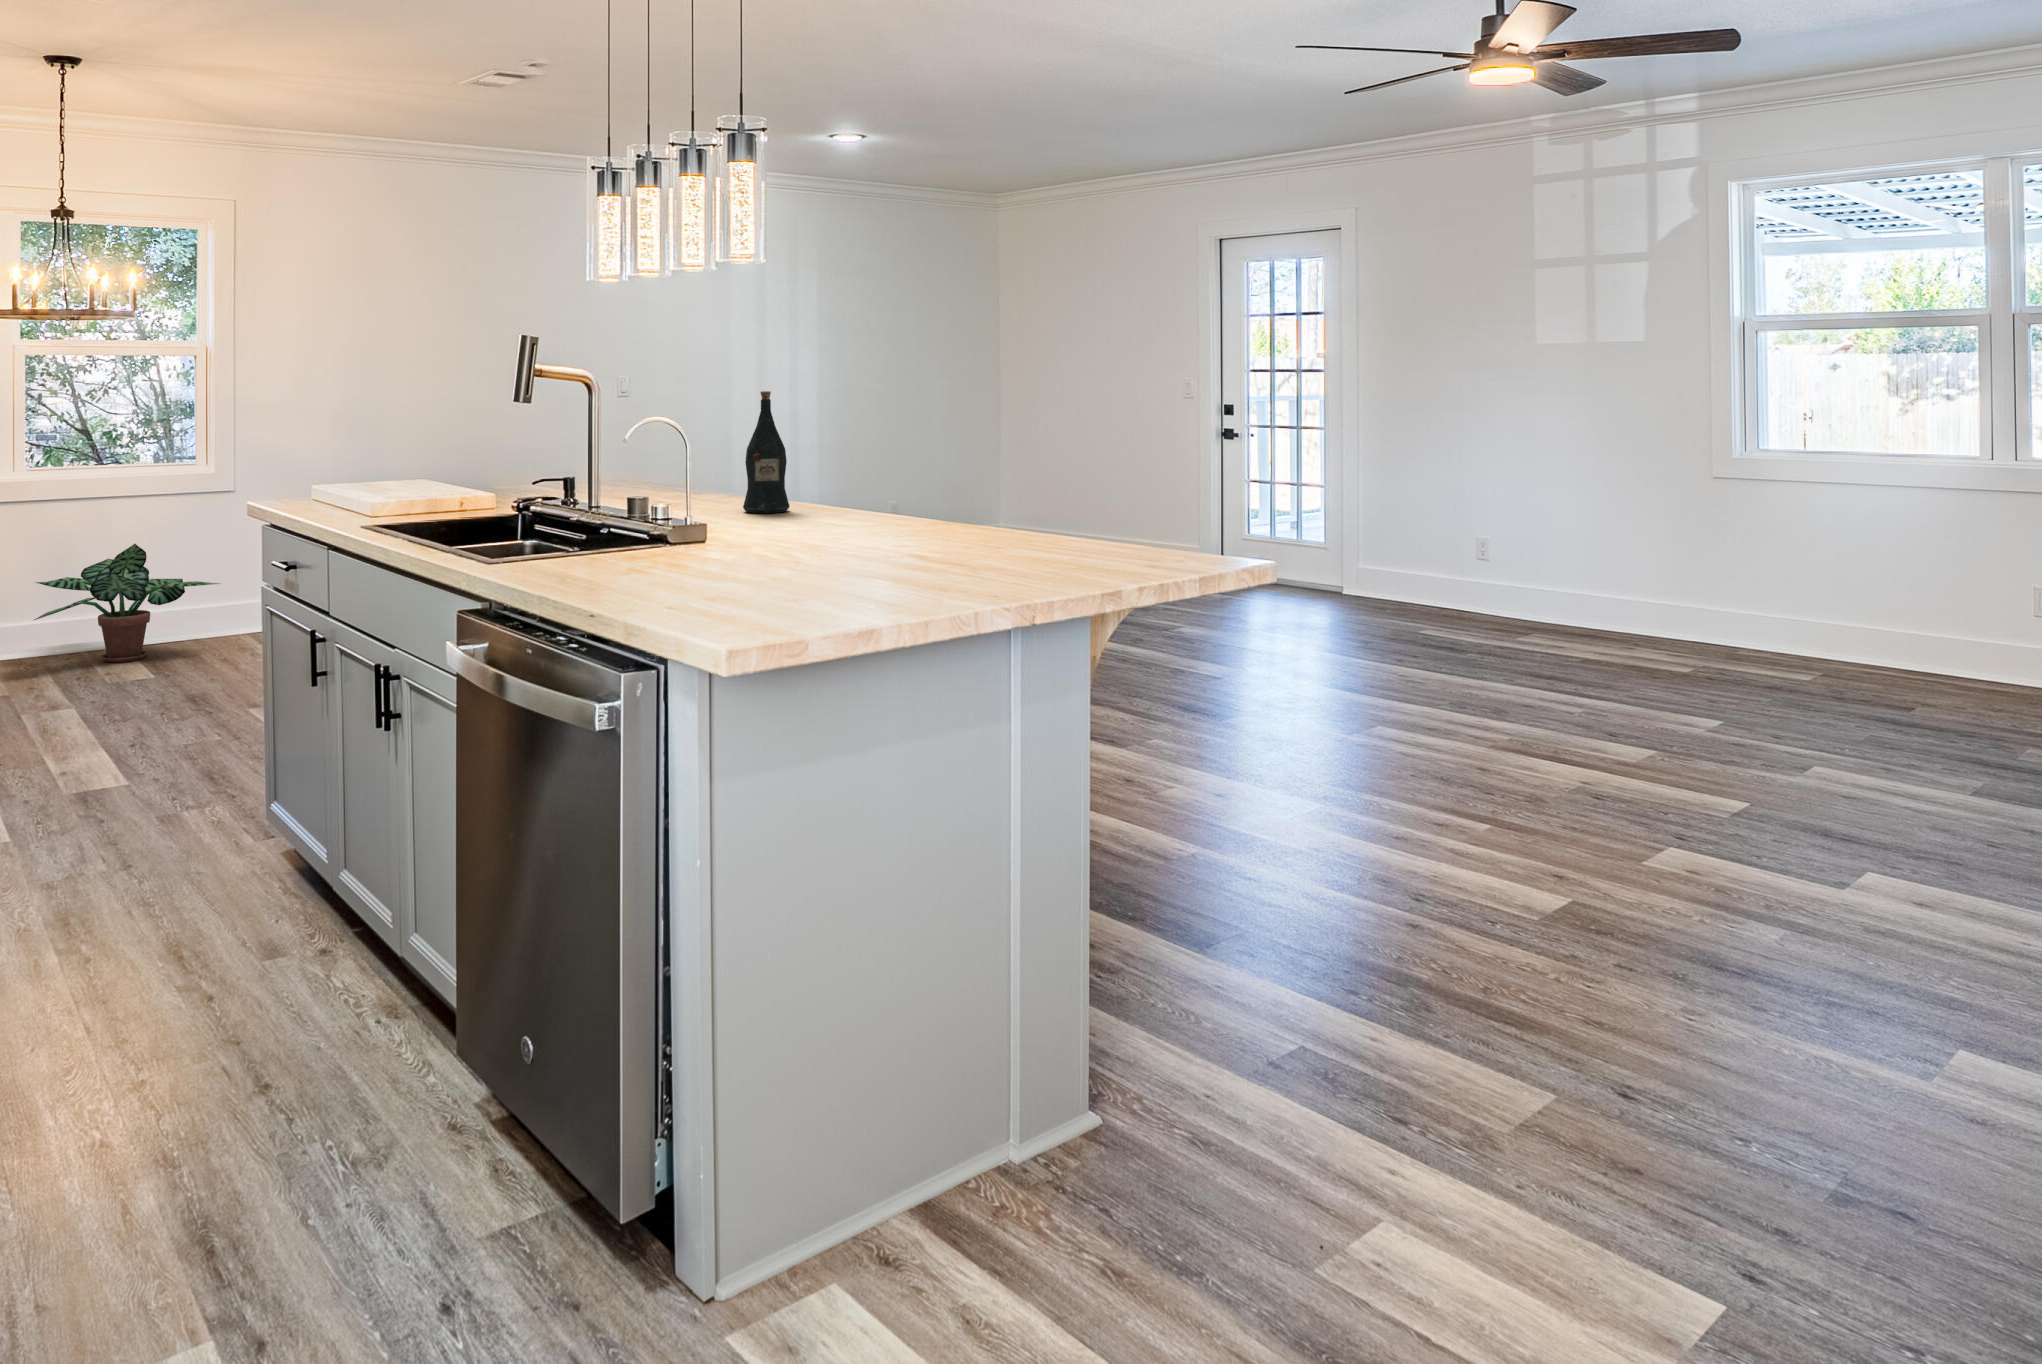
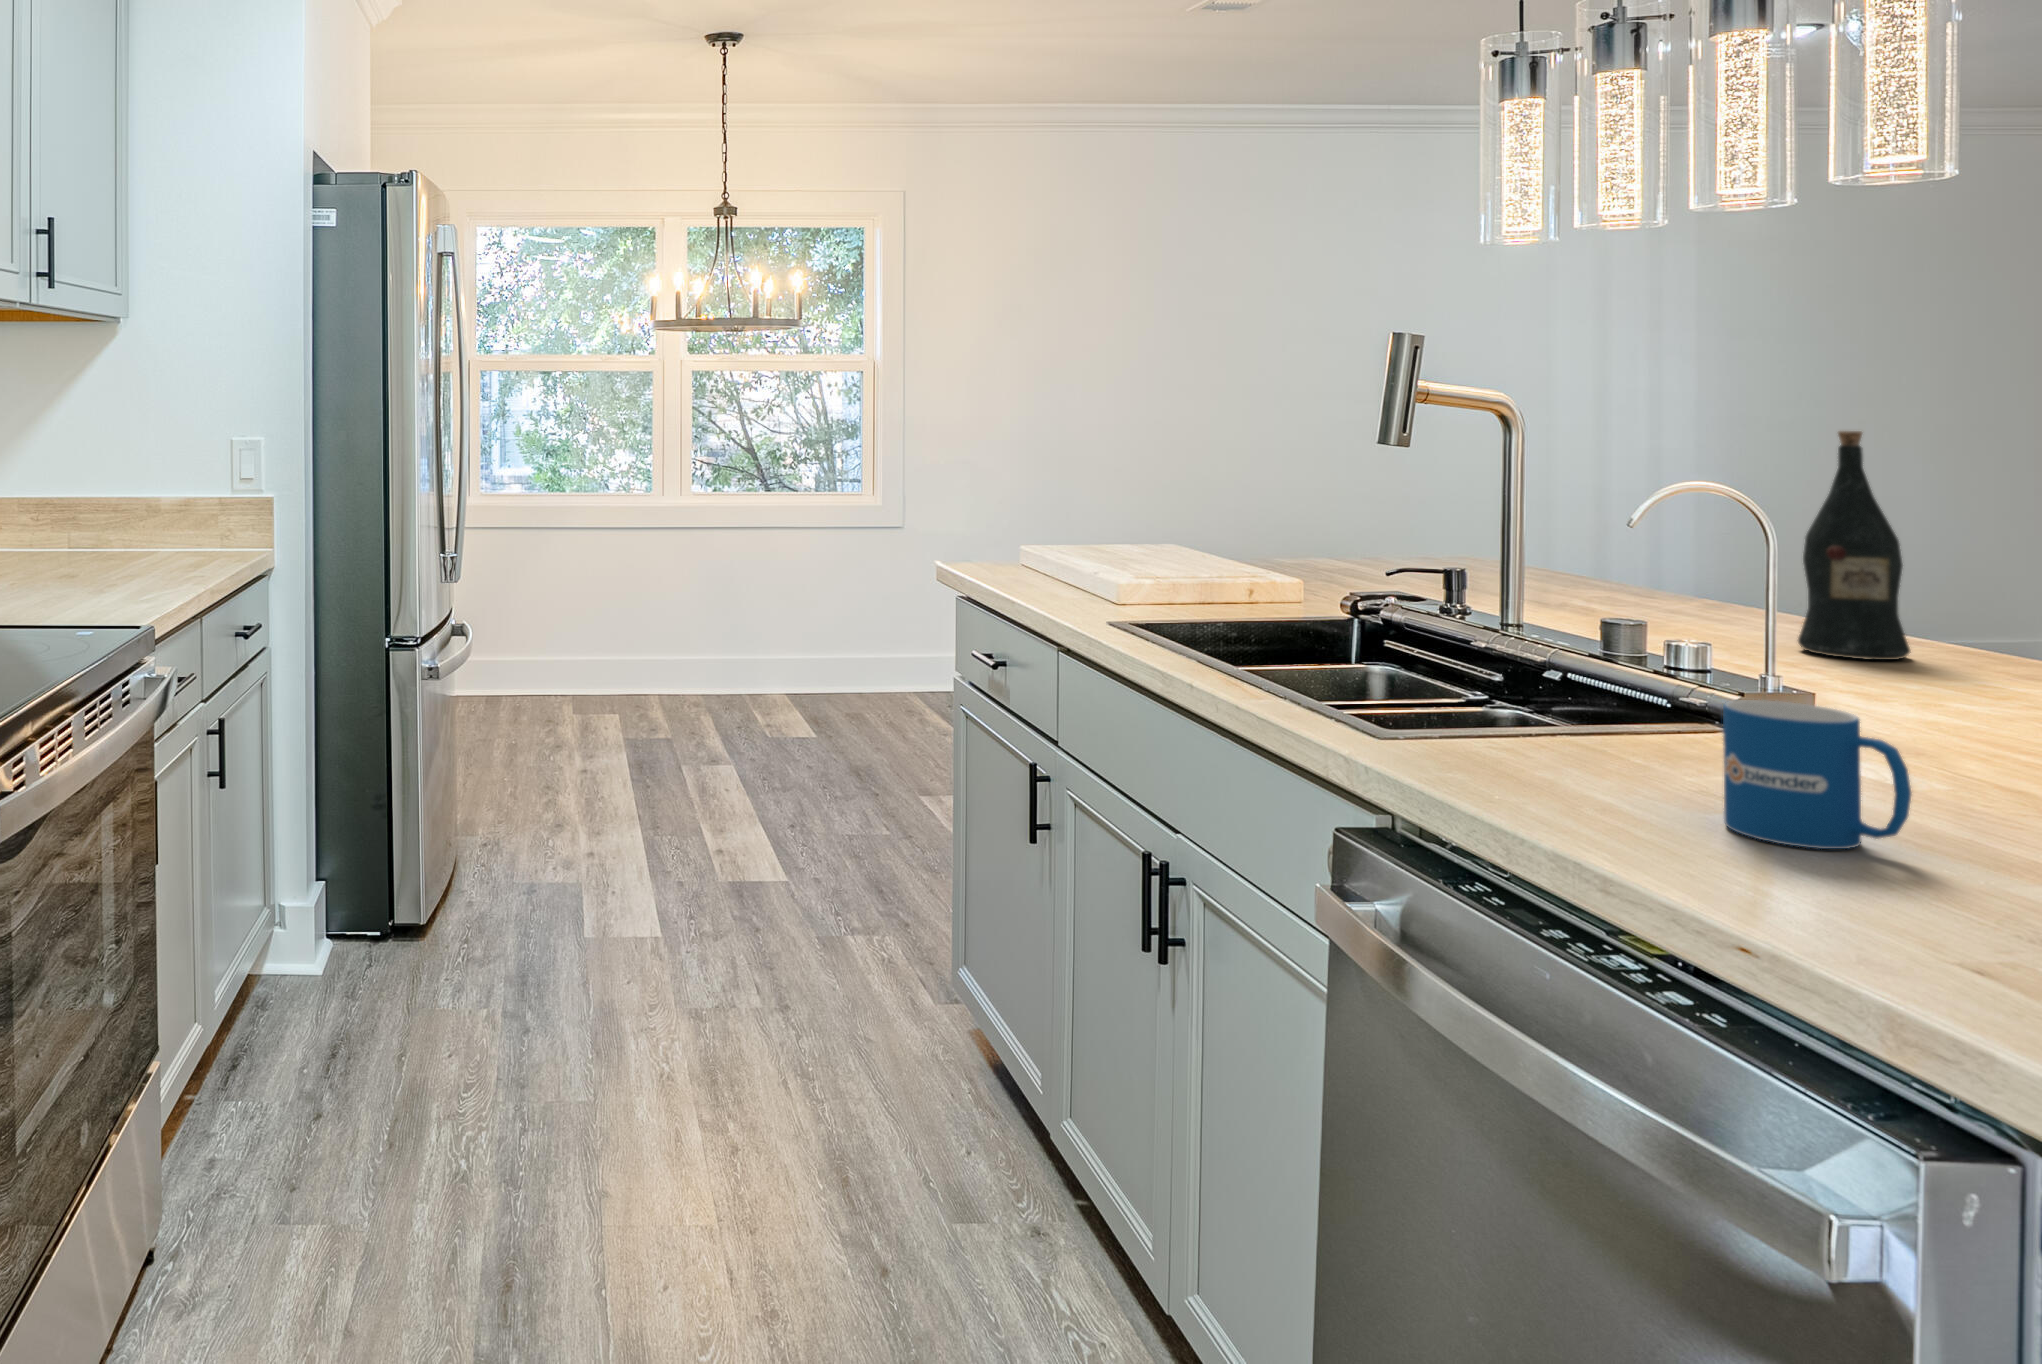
mug: none [627,518,692,582] -> present [1723,700,1911,849]
potted plant: present [34,544,219,662] -> none [697,580,889,711]

